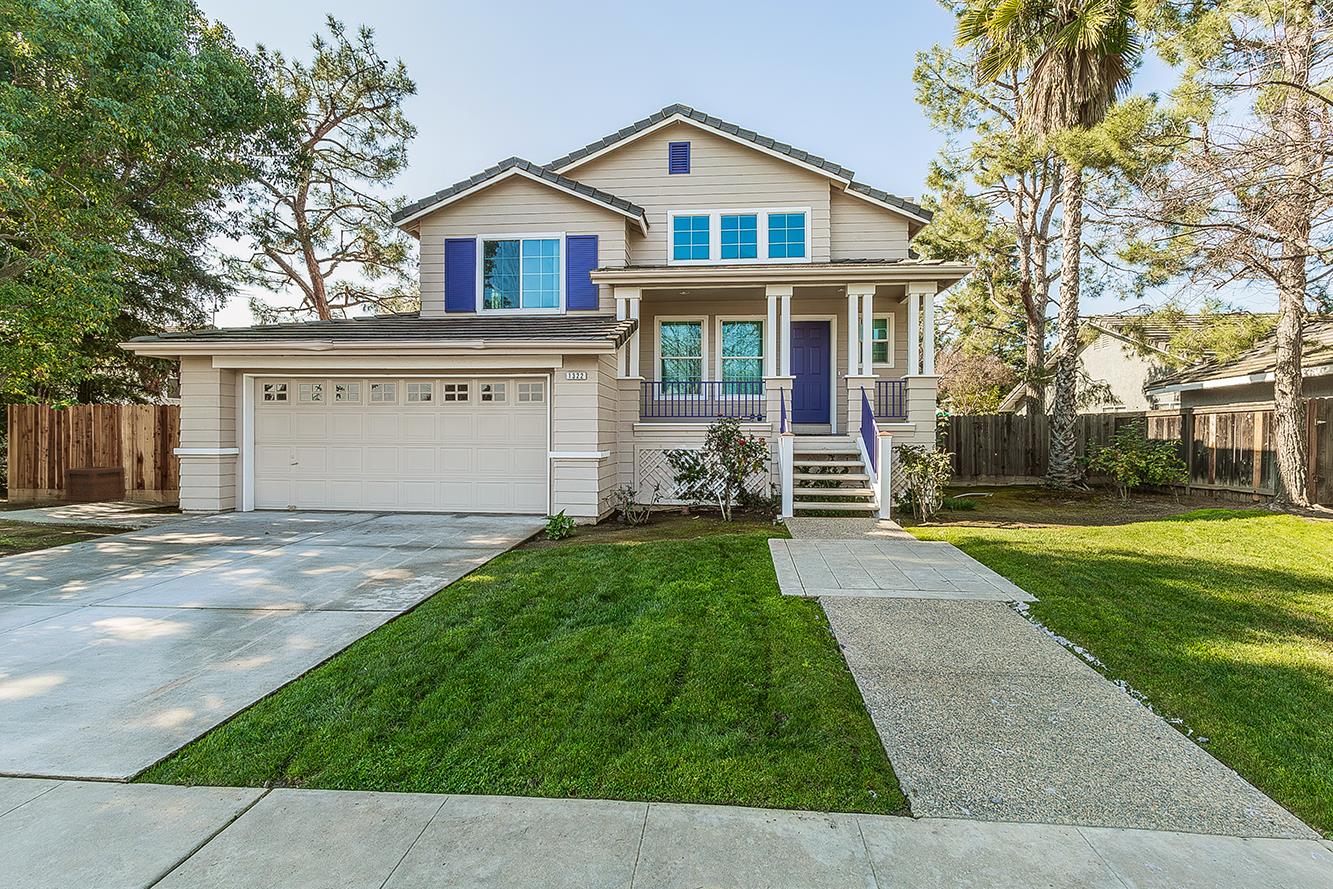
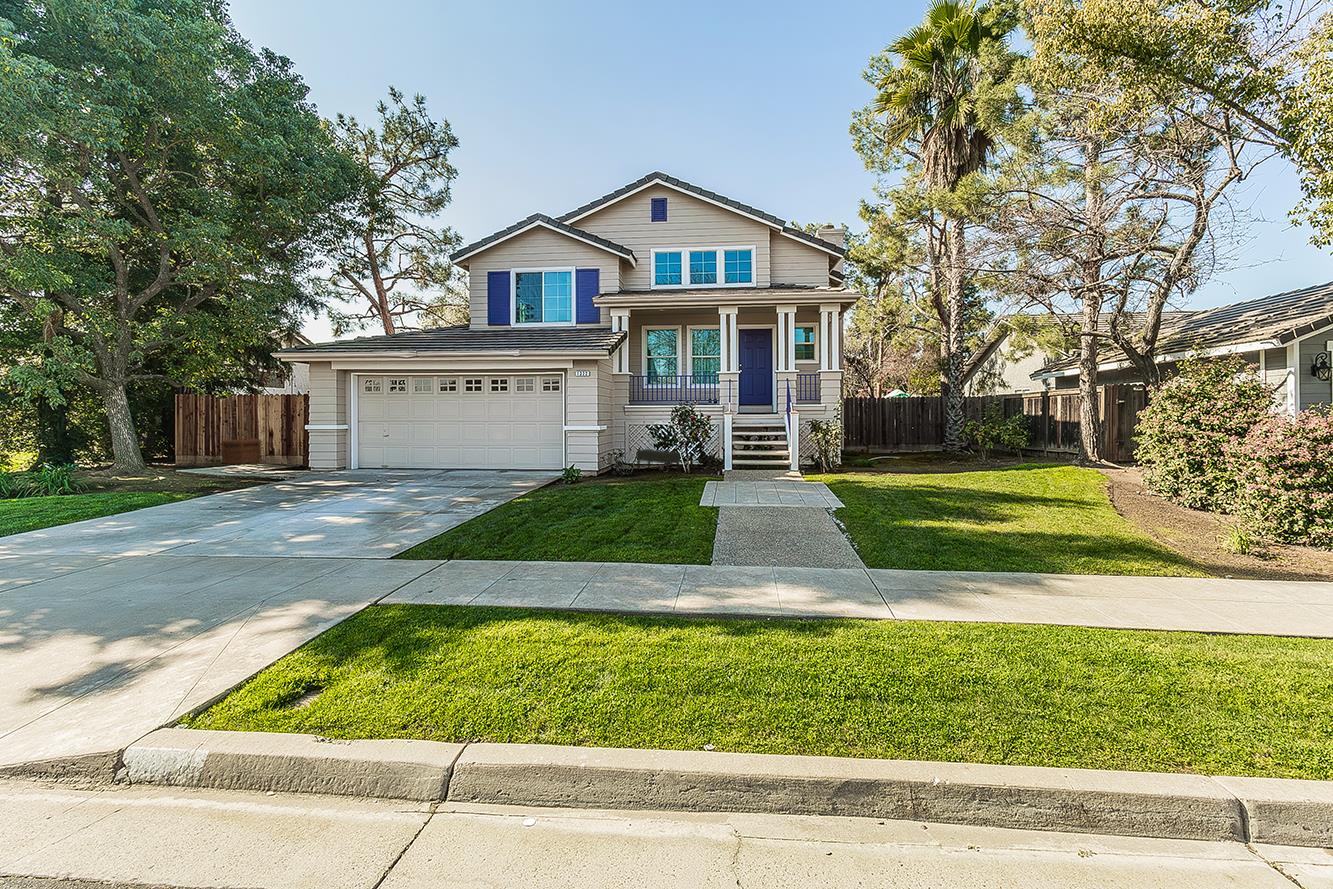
bench: none [651,485,716,522] -> present [637,449,680,473]

